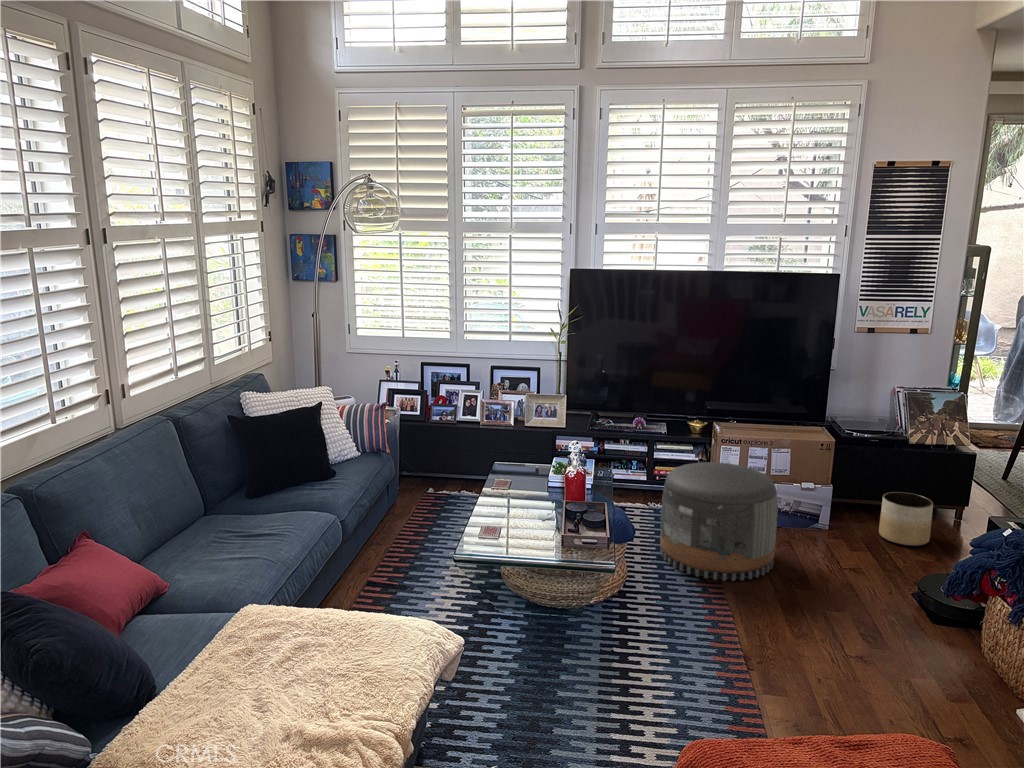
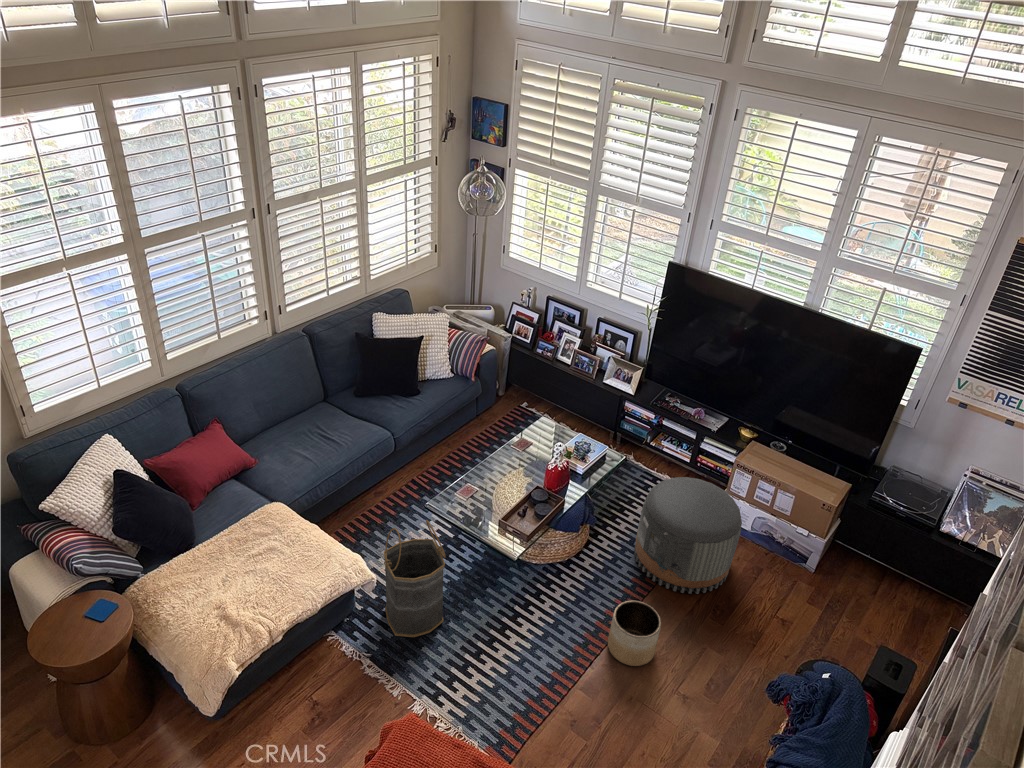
planter: present [879,492,933,546] -> present [608,601,661,666]
basket: none [460,534,552,734] -> present [384,520,446,637]

